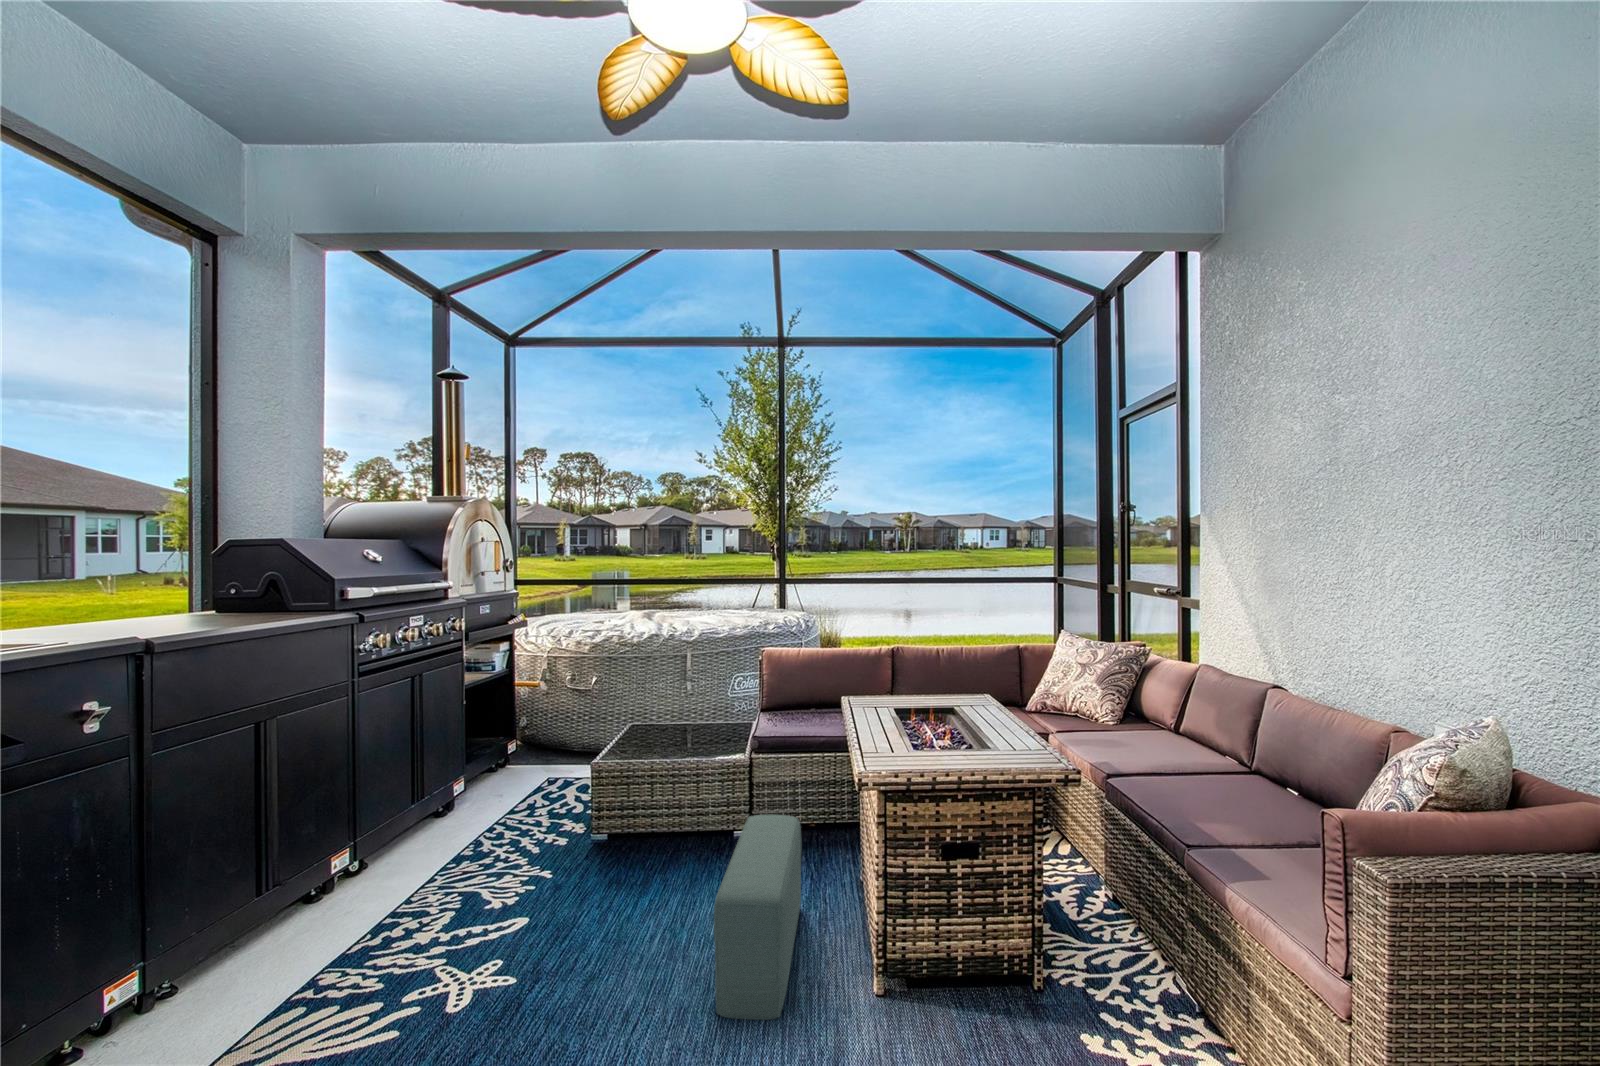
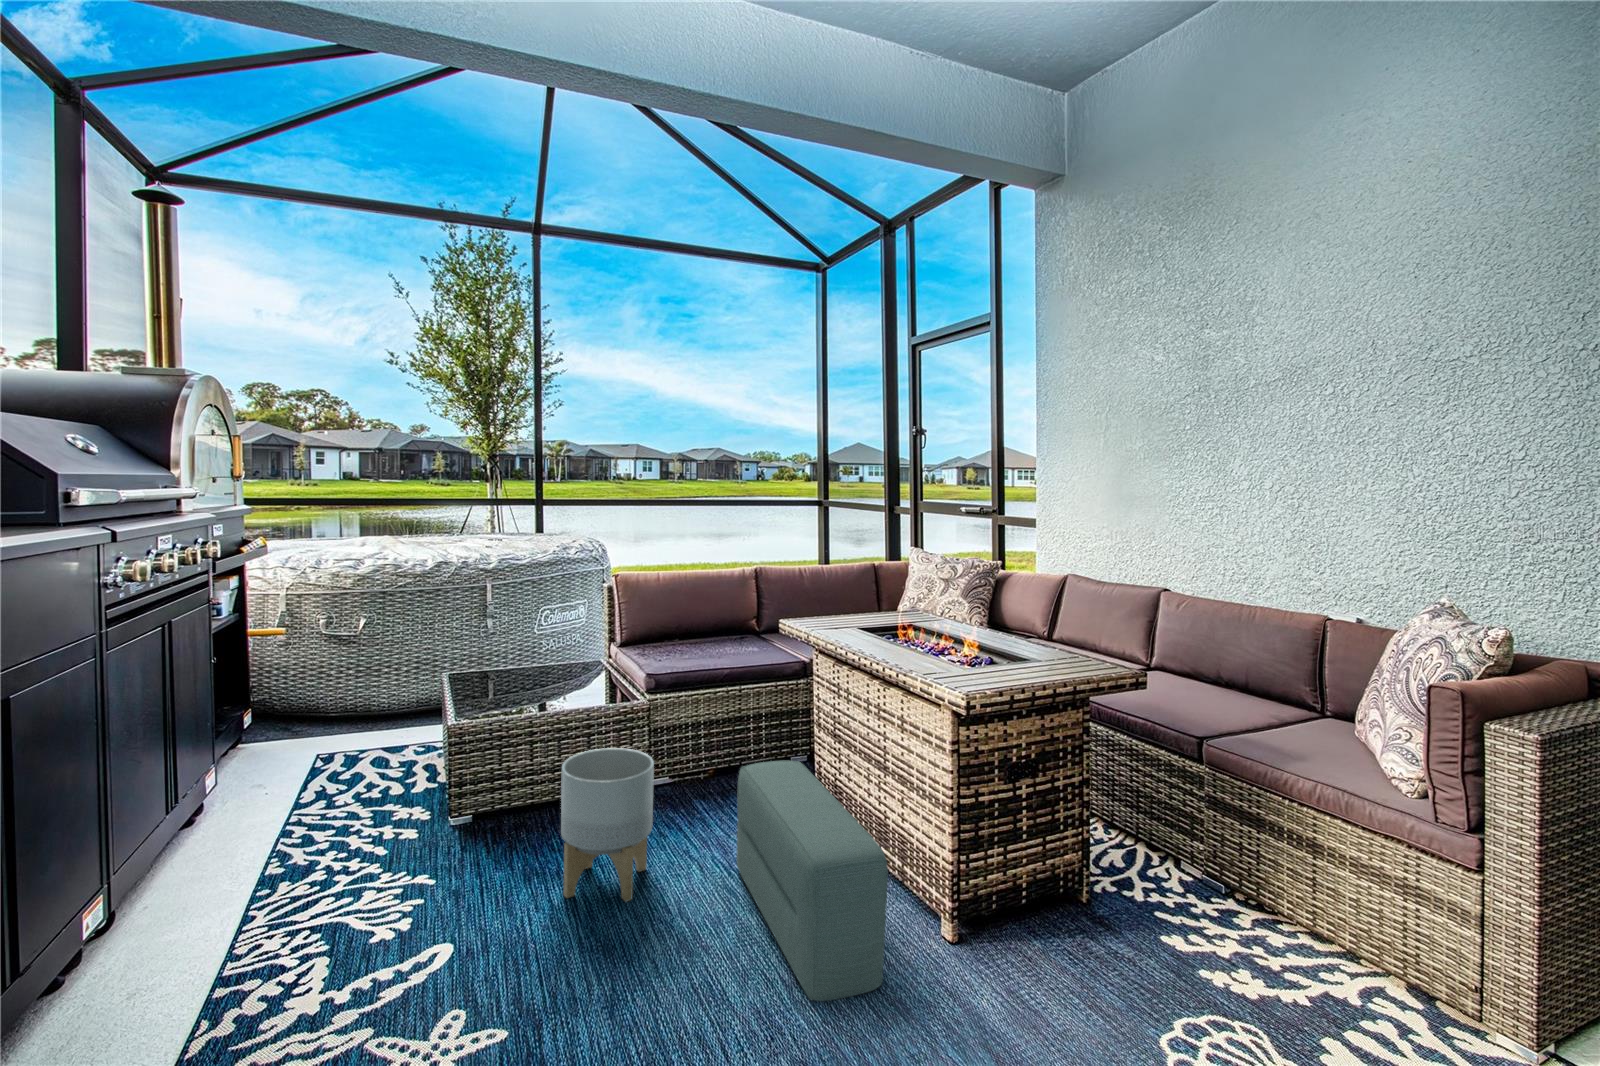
planter: none [616,789,687,912] -> present [561,748,654,902]

